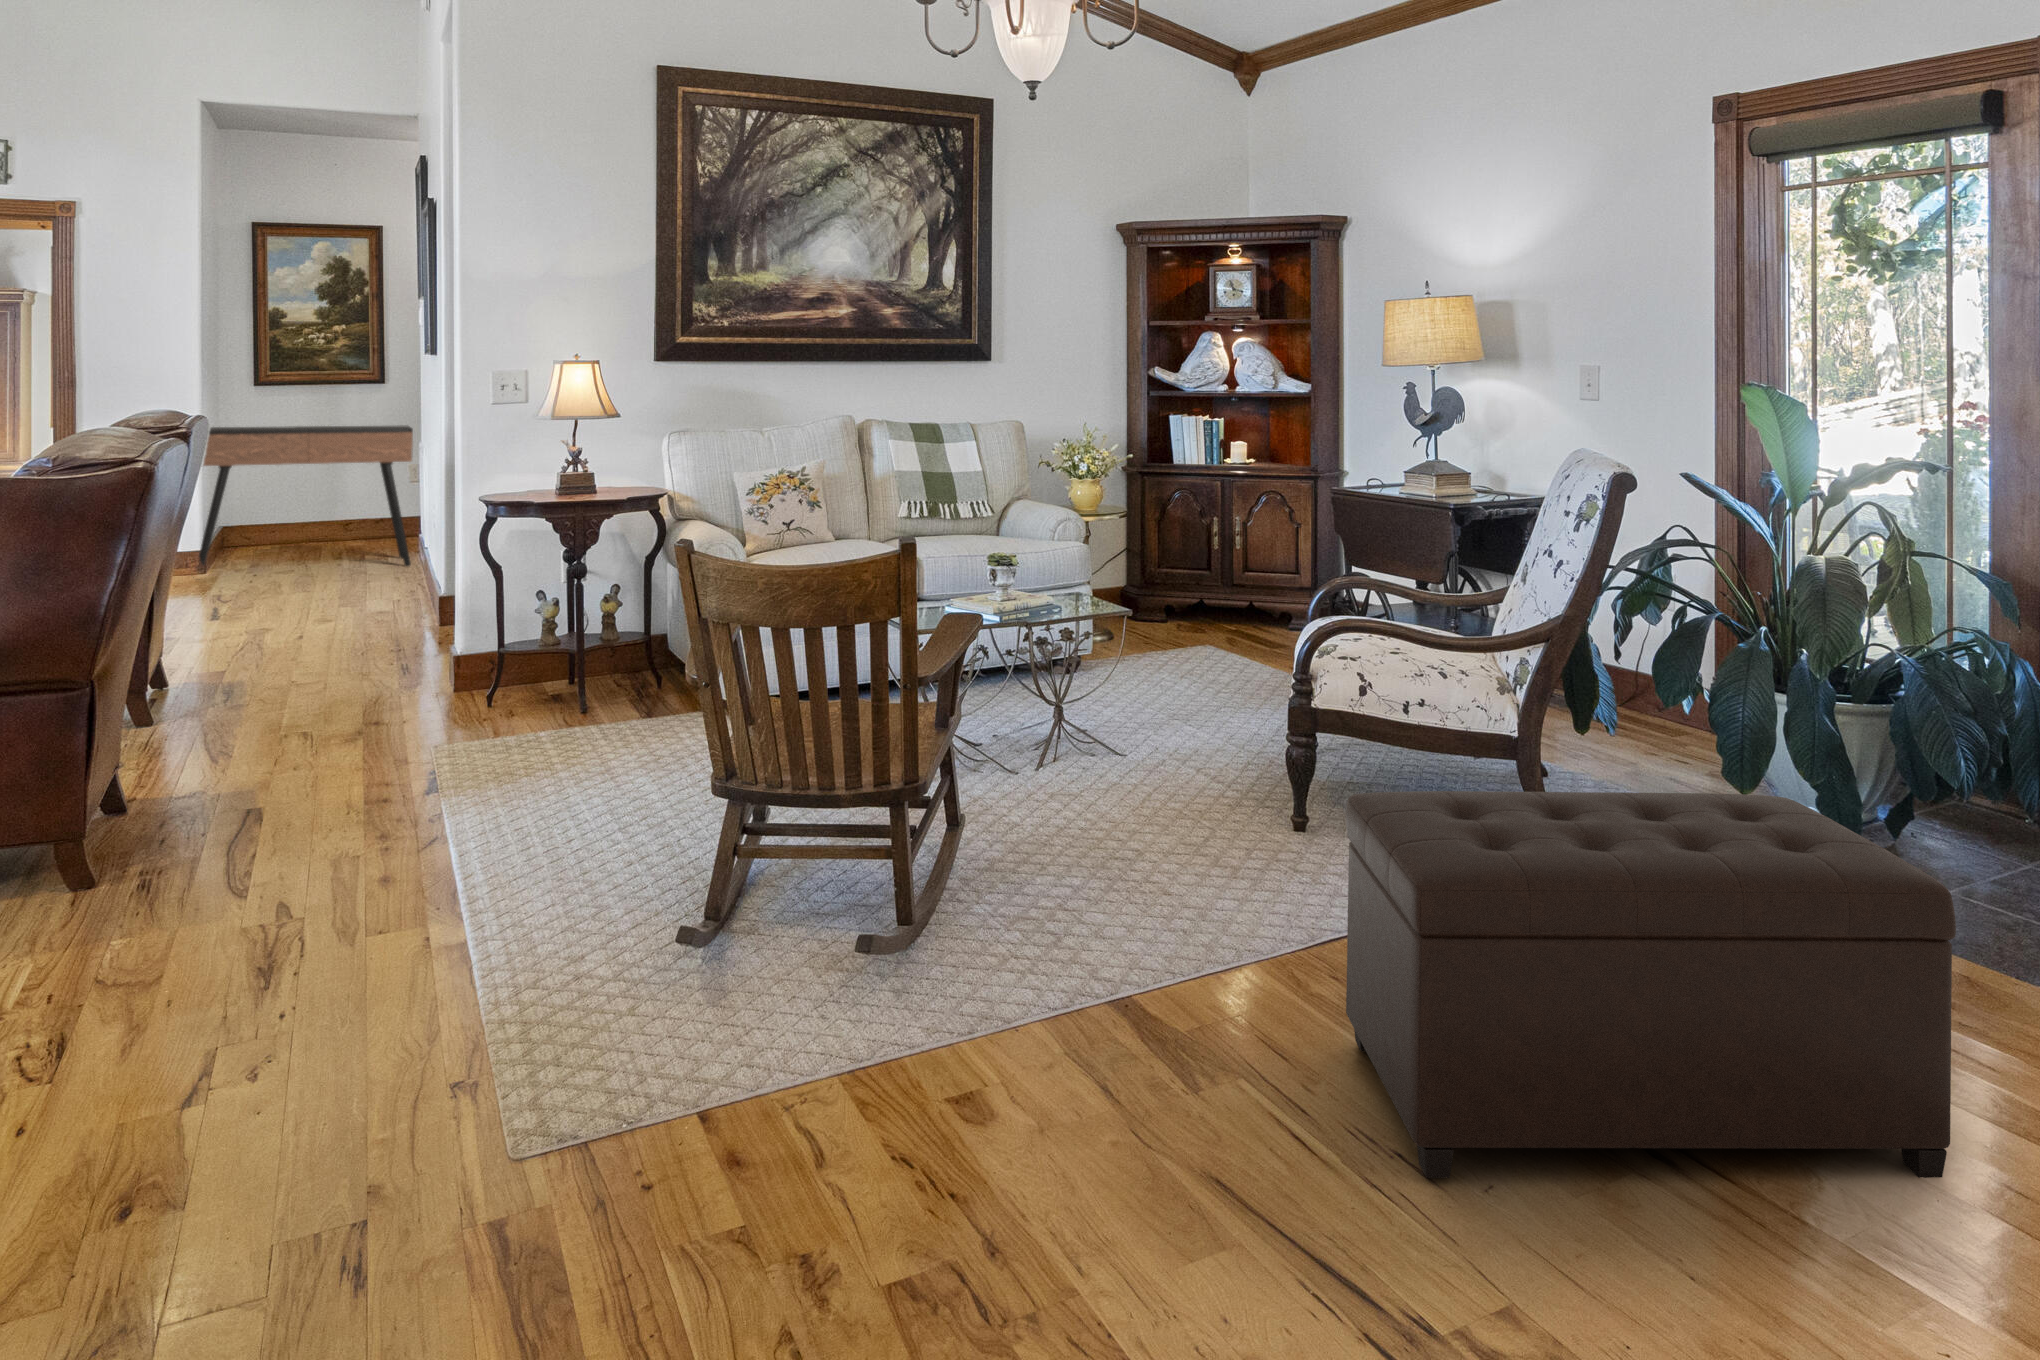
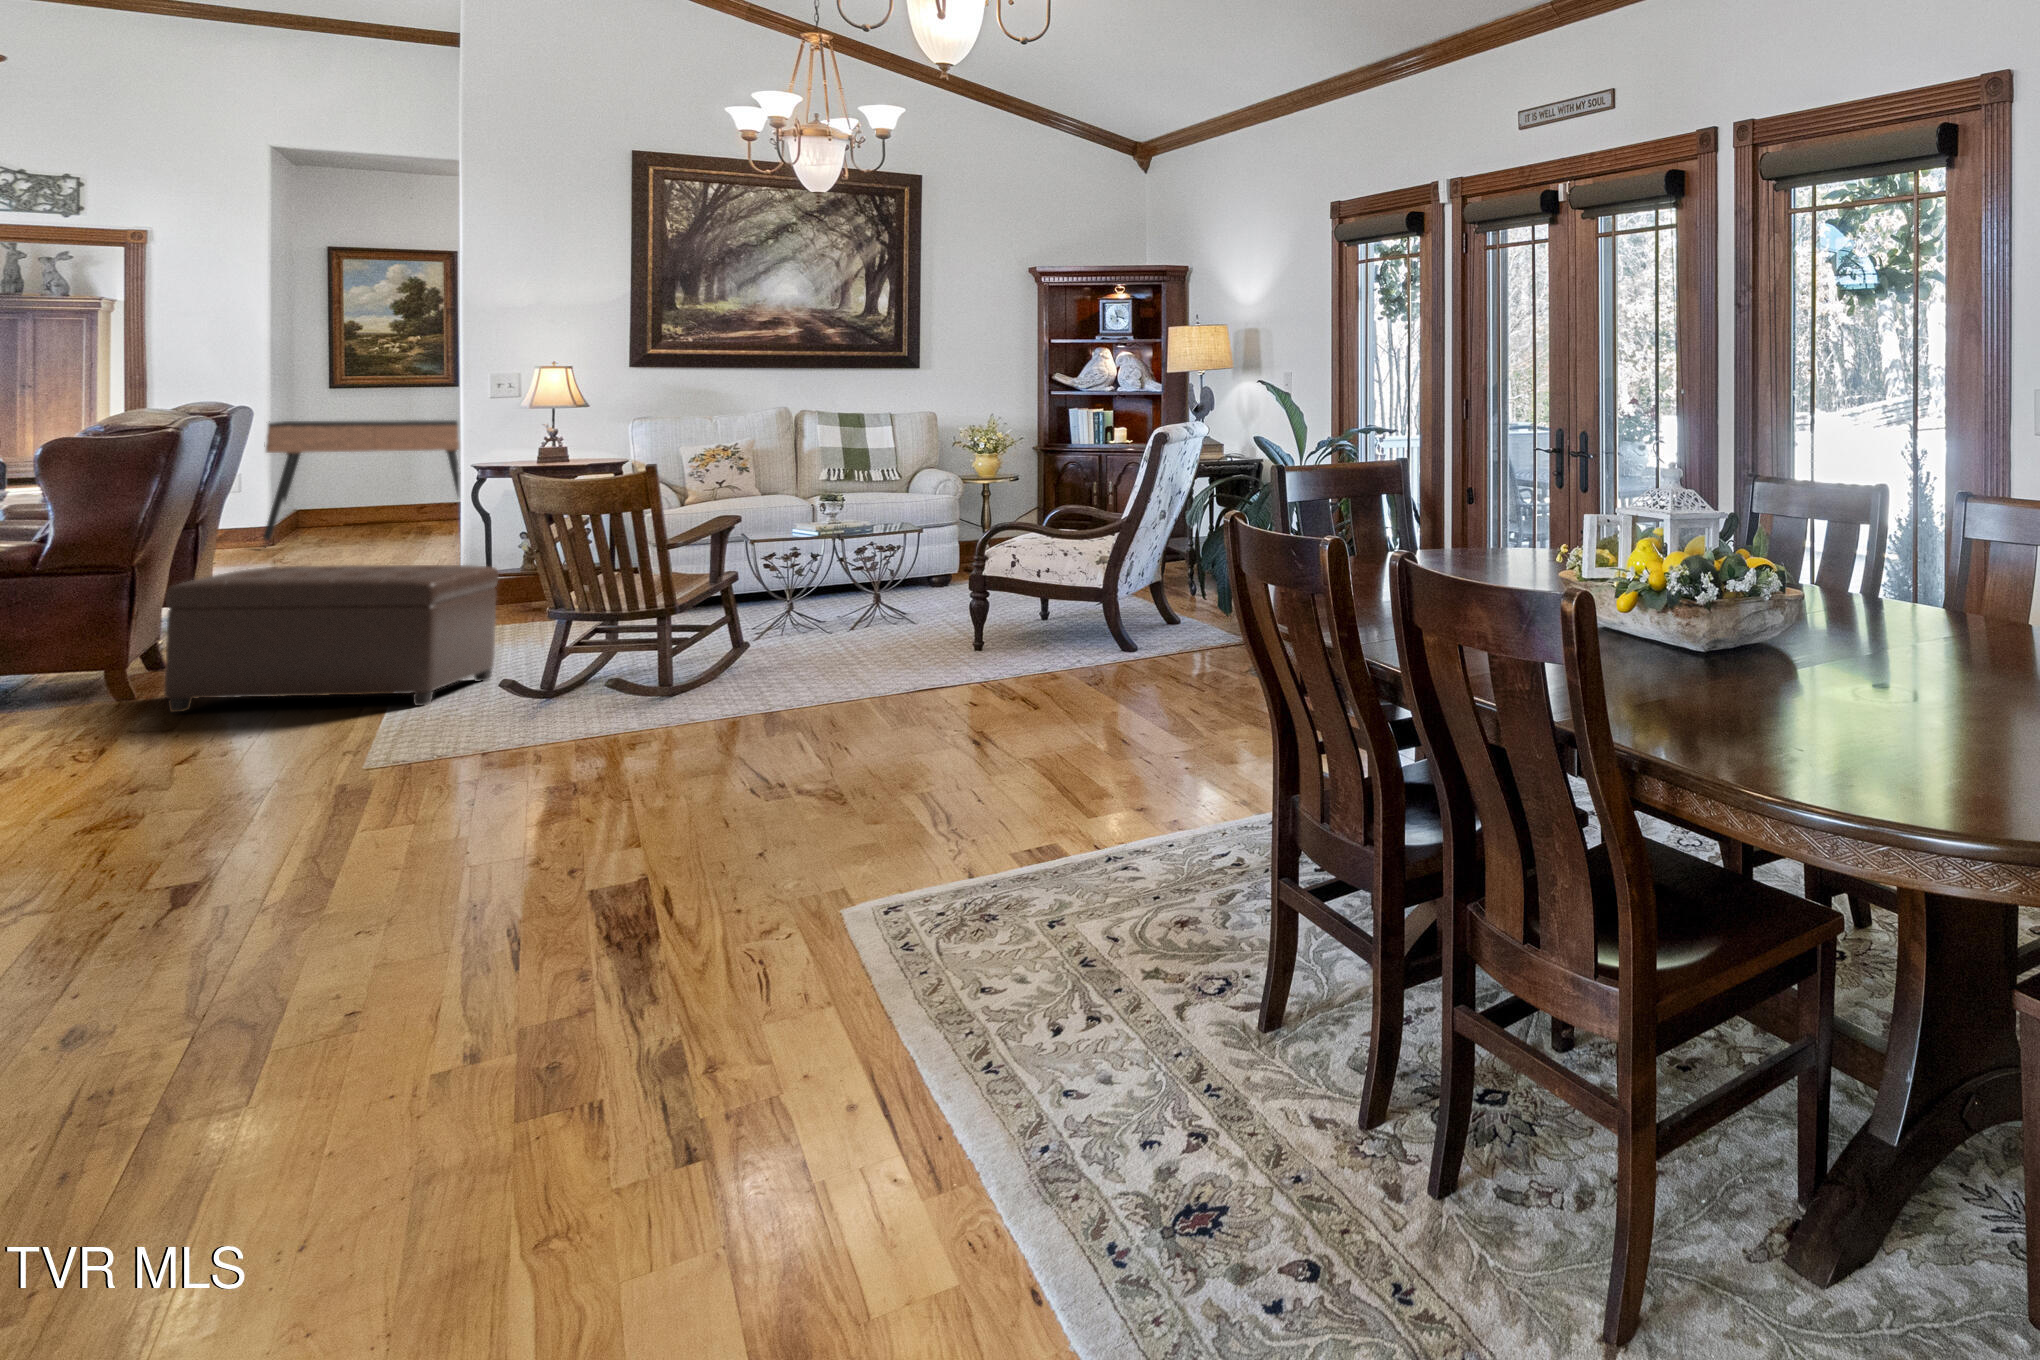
ottoman: present [1346,791,1956,1178] -> present [164,565,499,712]

